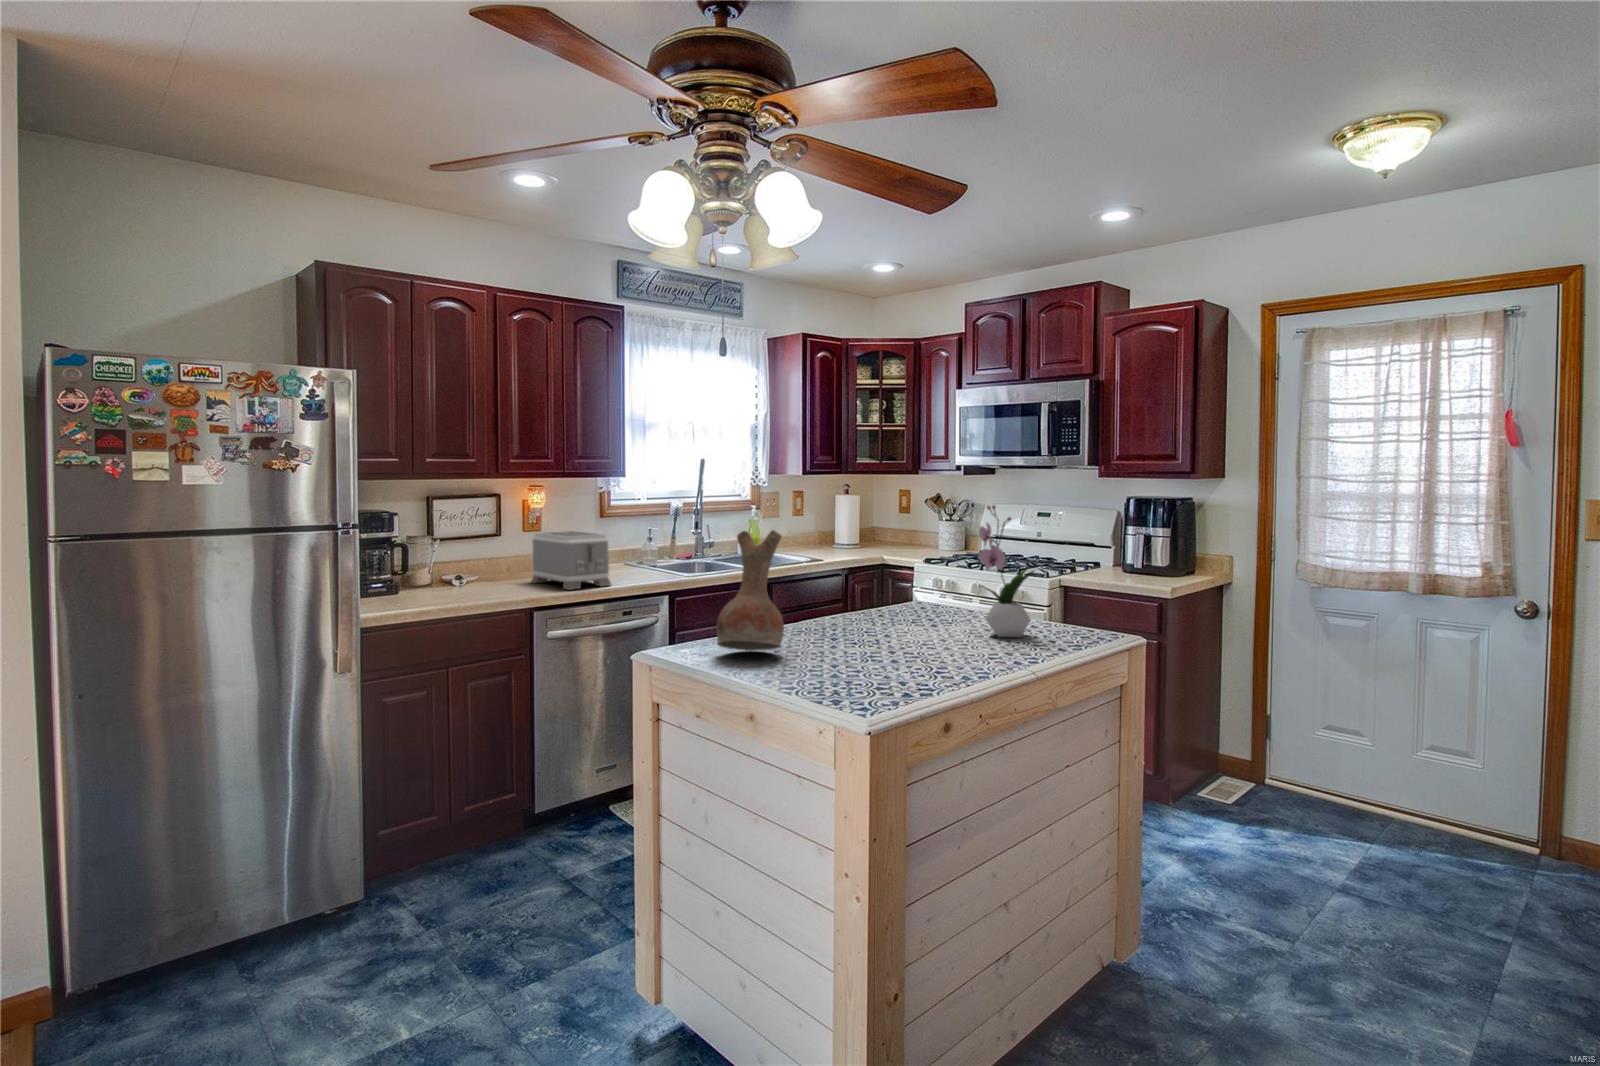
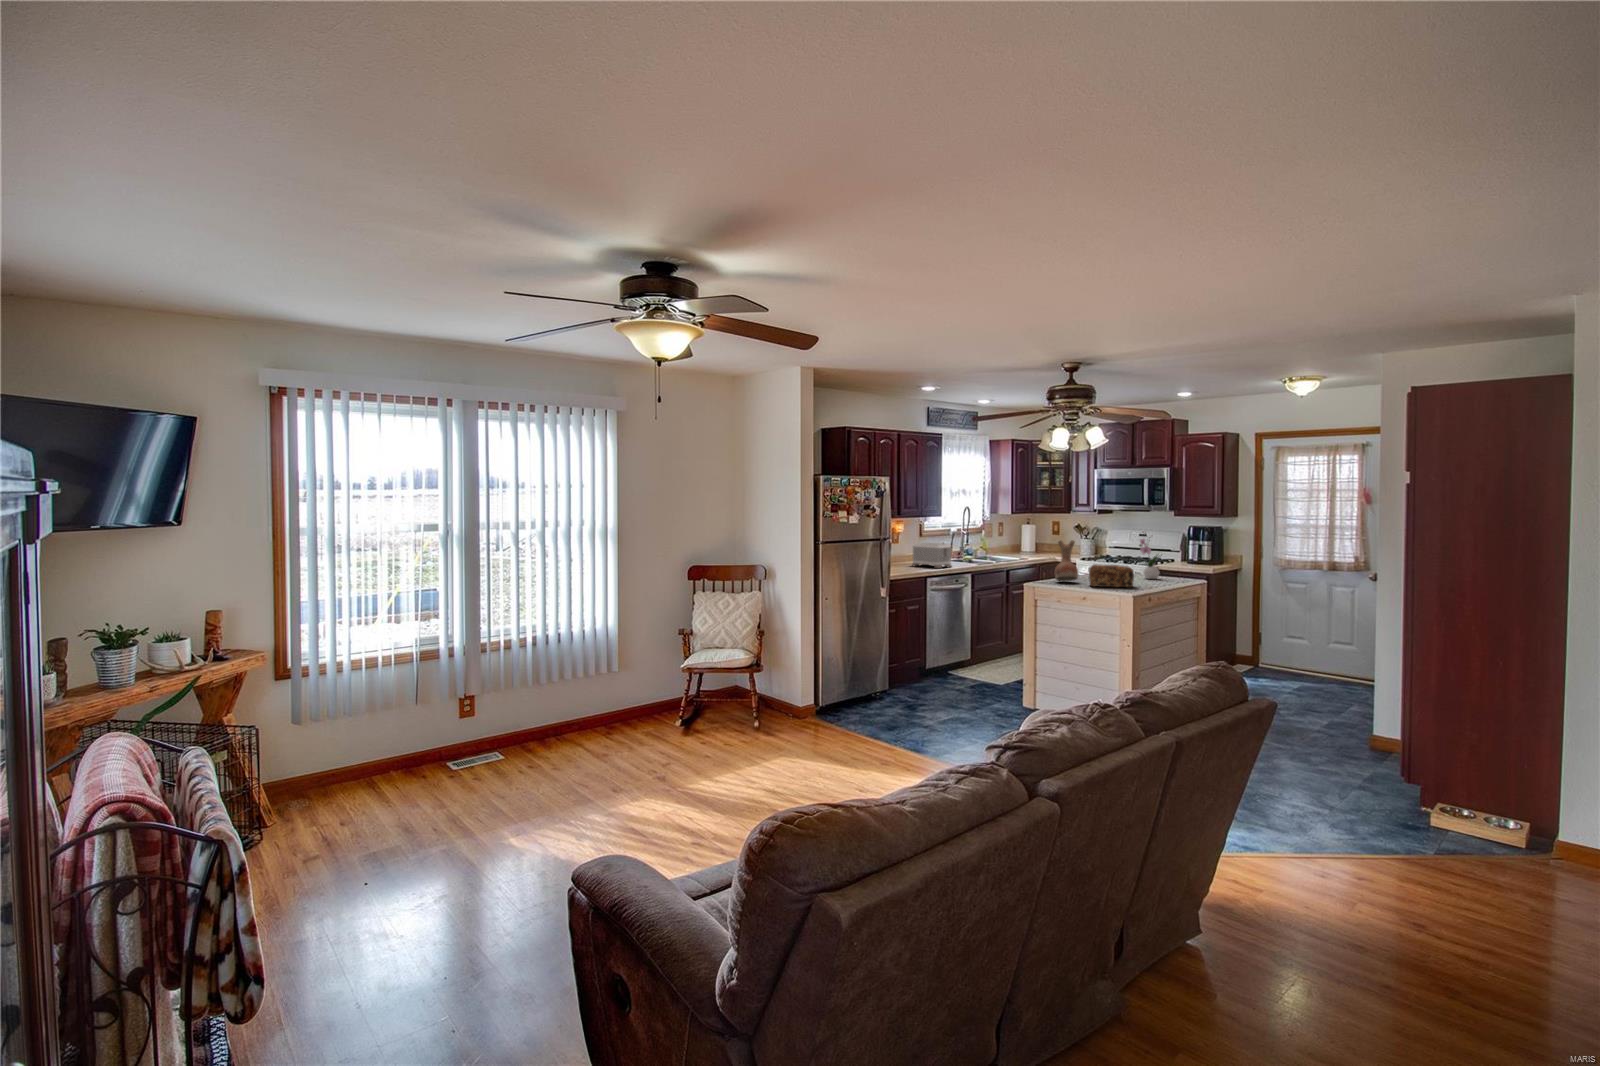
bread loaf: none [783,610,922,689] -> present [1089,564,1134,587]

